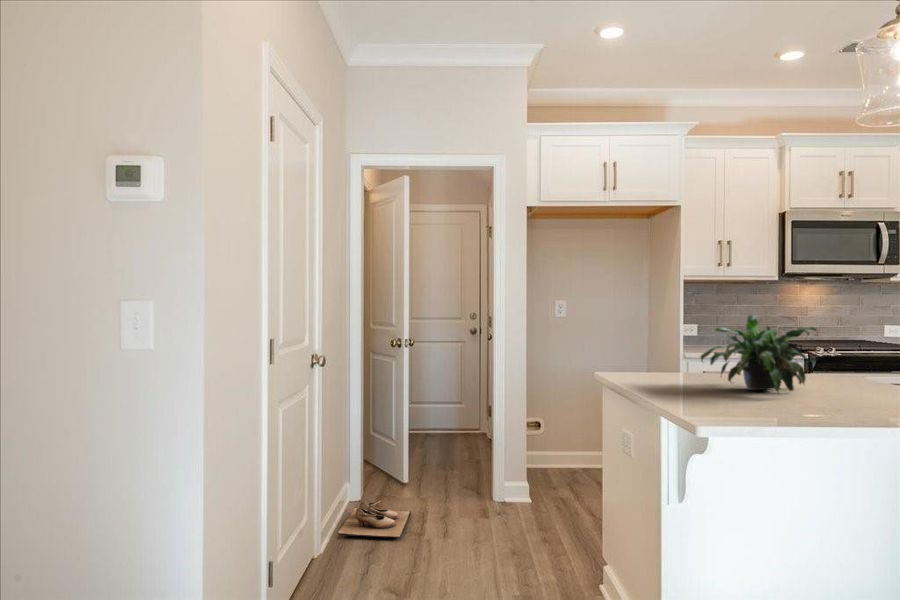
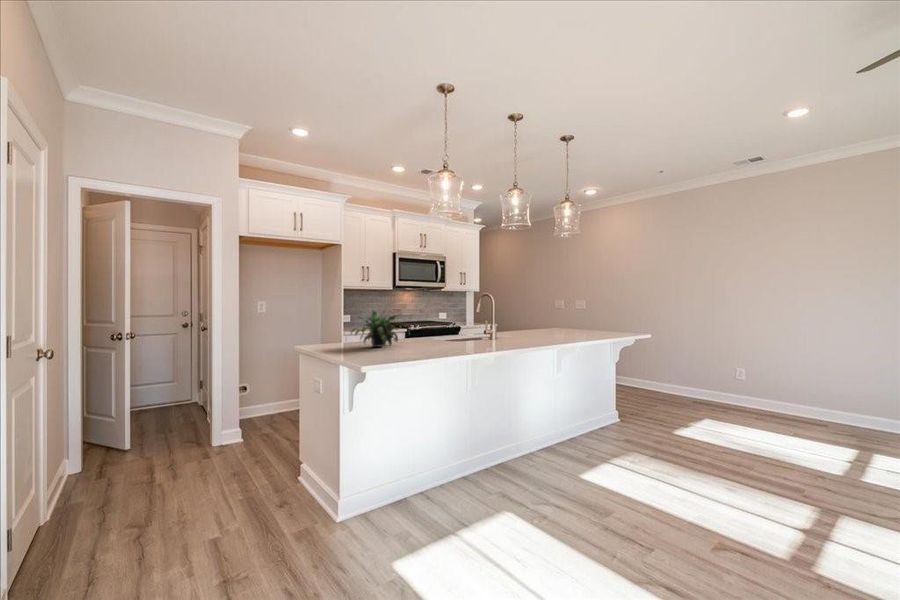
shoe: present [337,500,411,538] -> none [62,465,139,501]

